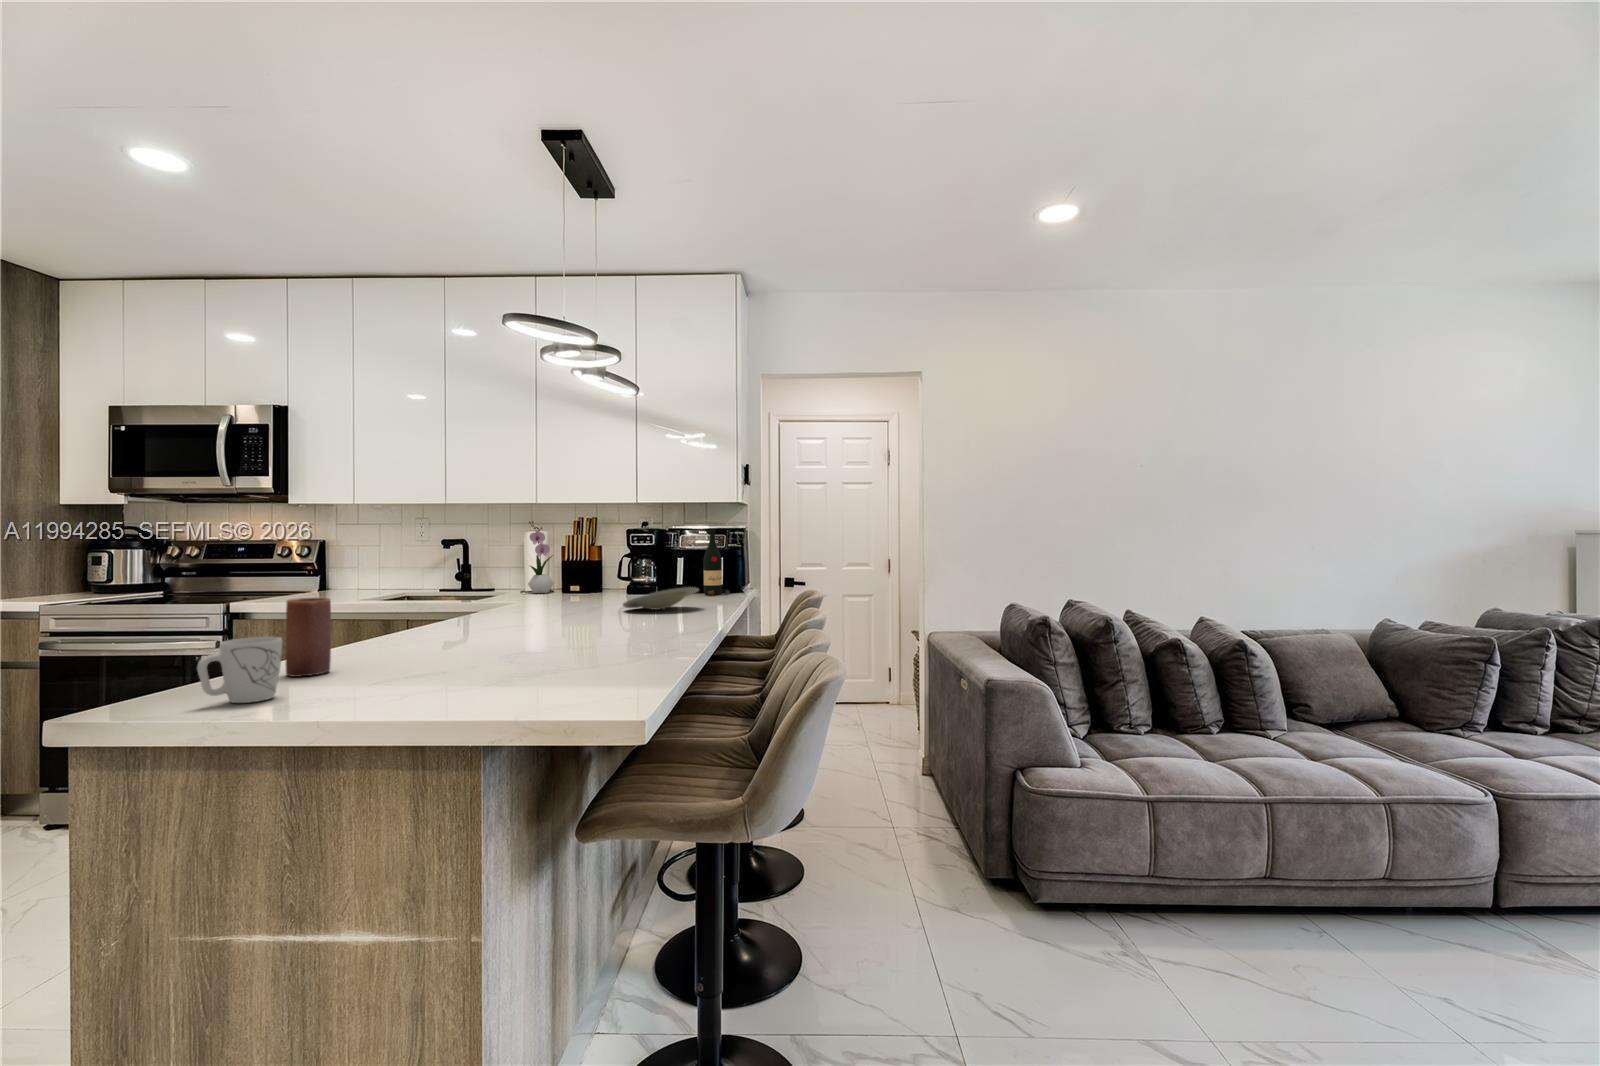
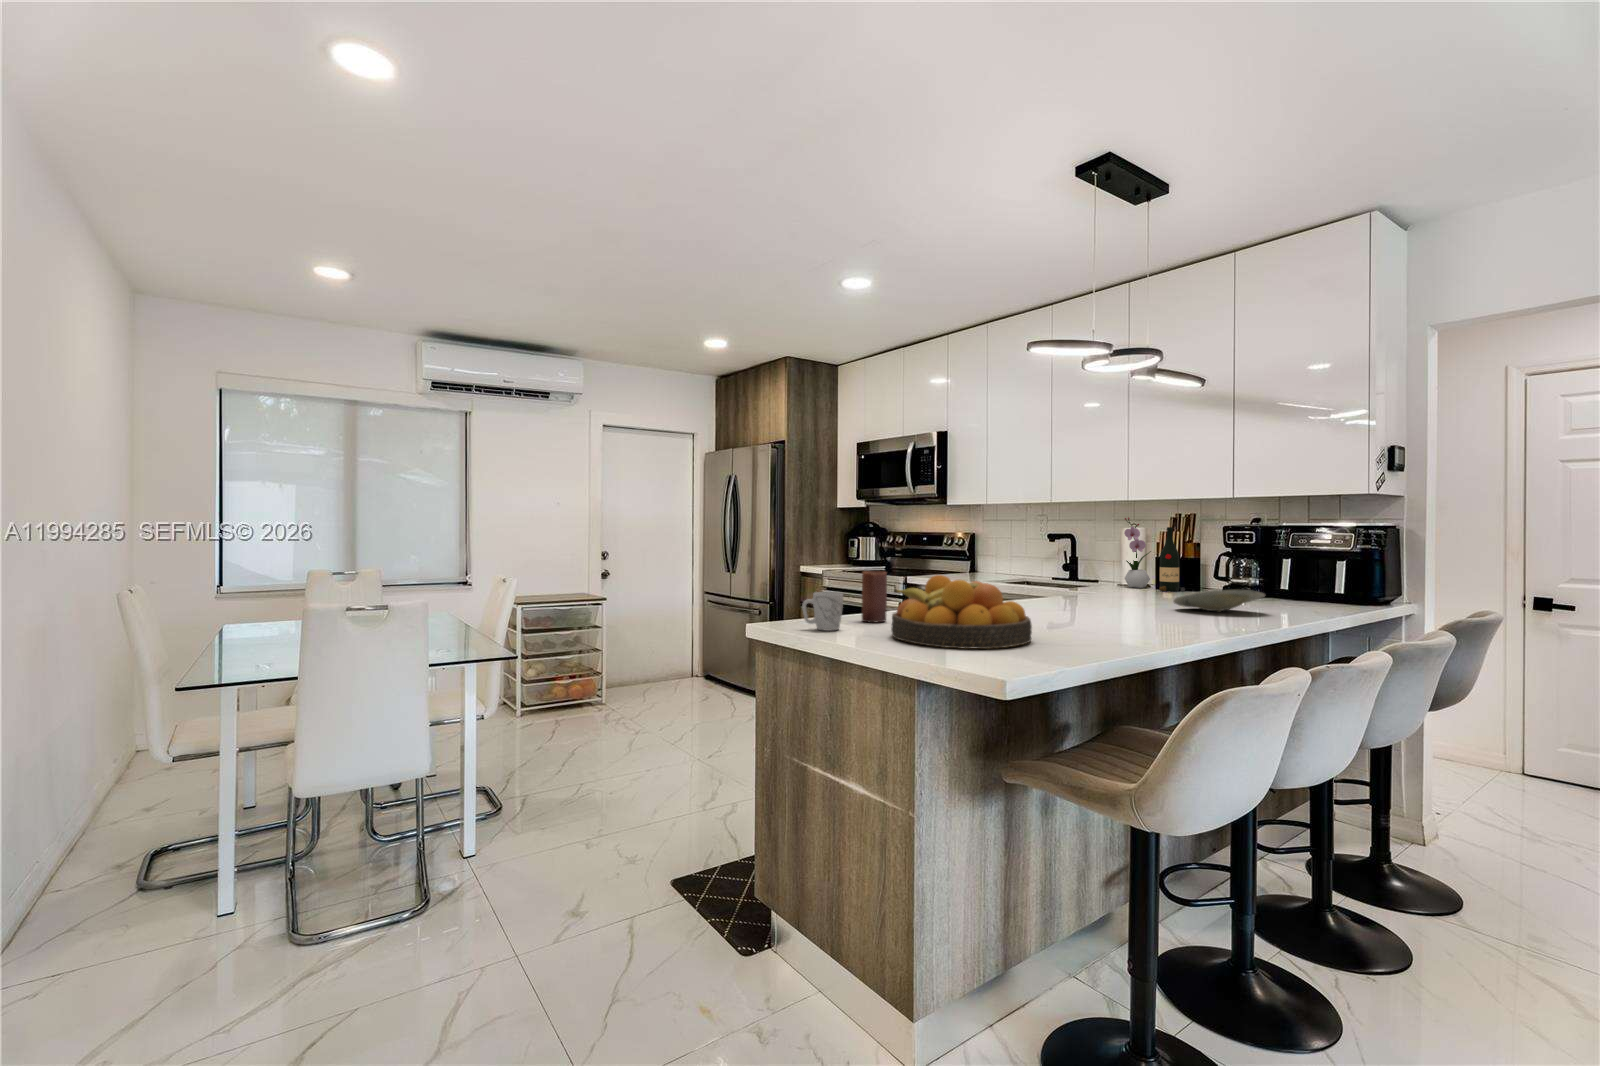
wine bottle: present [704,529,730,595] -> present [1159,527,1185,591]
fruit bowl: none [379,596,582,696] -> present [891,575,1032,649]

